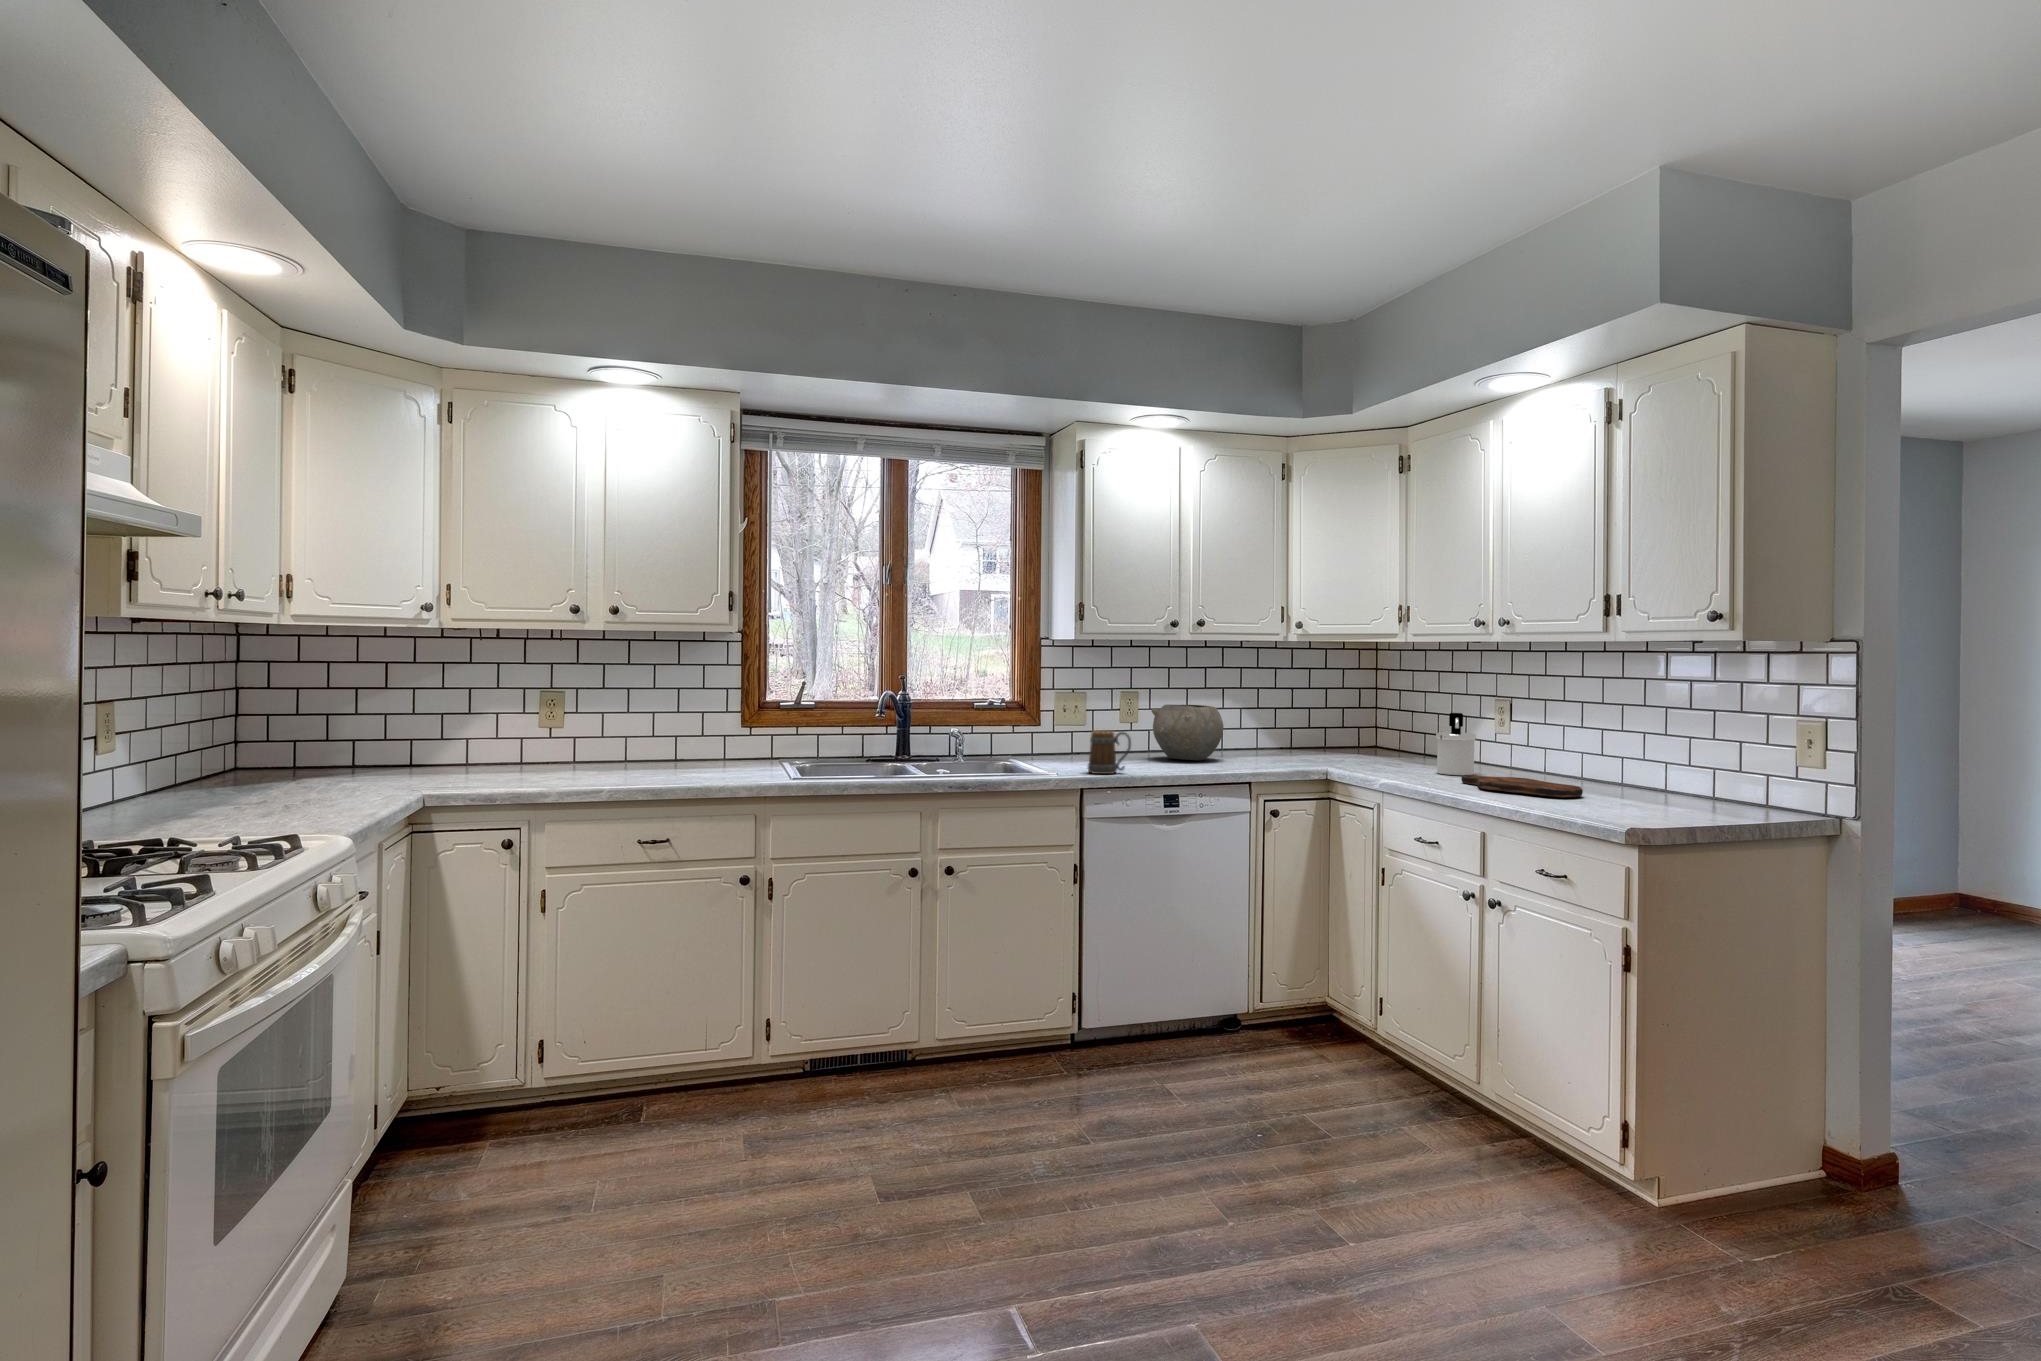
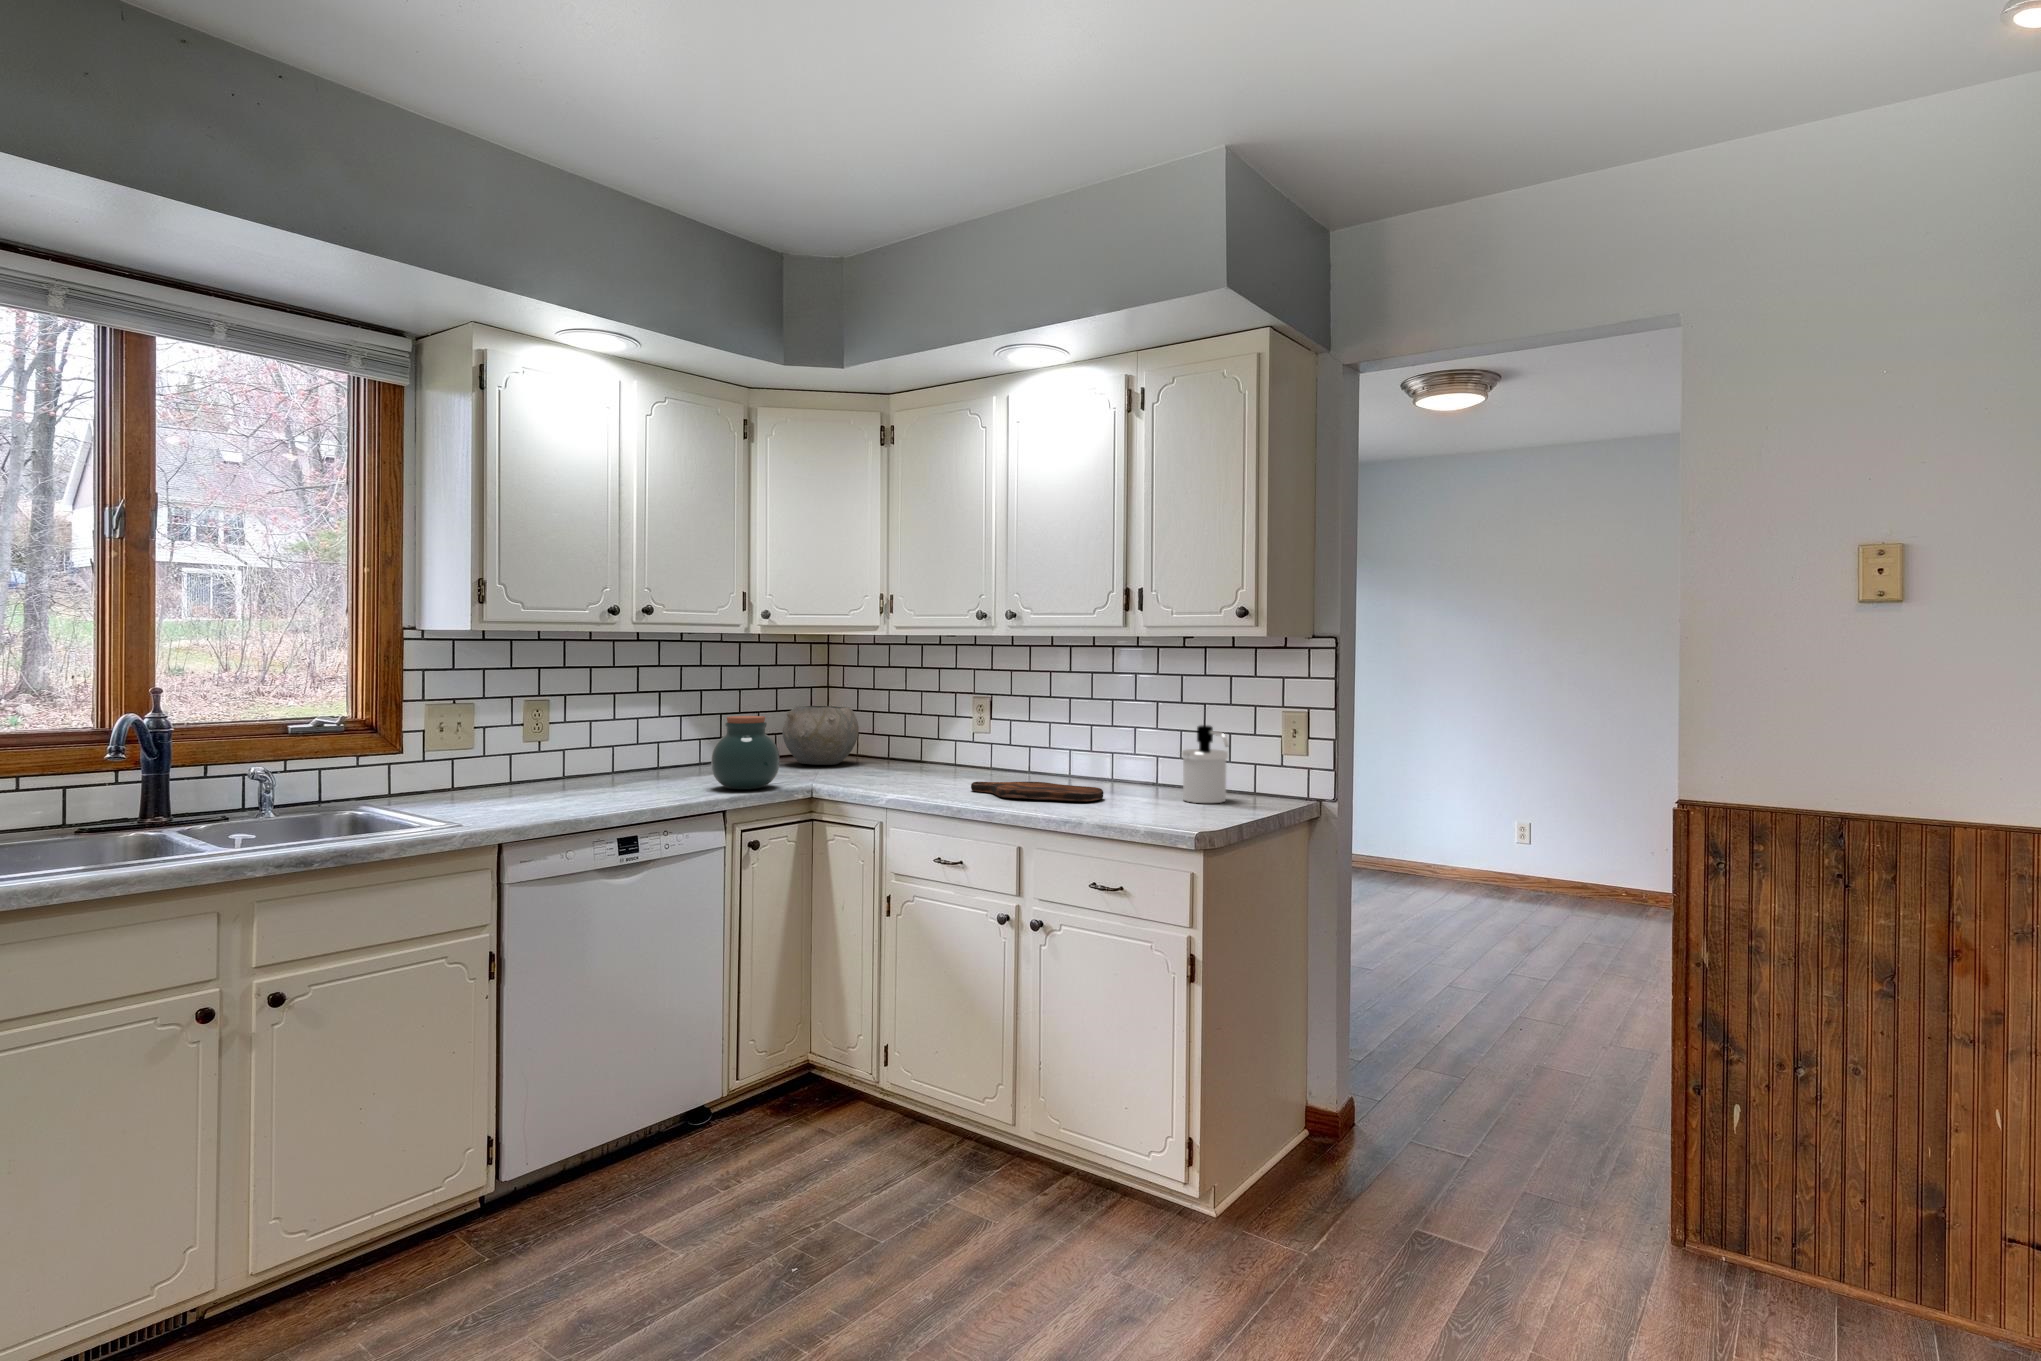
bowl: present [1151,704,1223,760] -> present [783,706,859,765]
jar: none [1244,708,1299,768] -> present [711,716,779,789]
soap dispenser: present [1436,713,1476,775] -> present [1182,725,1228,803]
mug: present [1088,730,1131,774] -> none [505,757,573,819]

